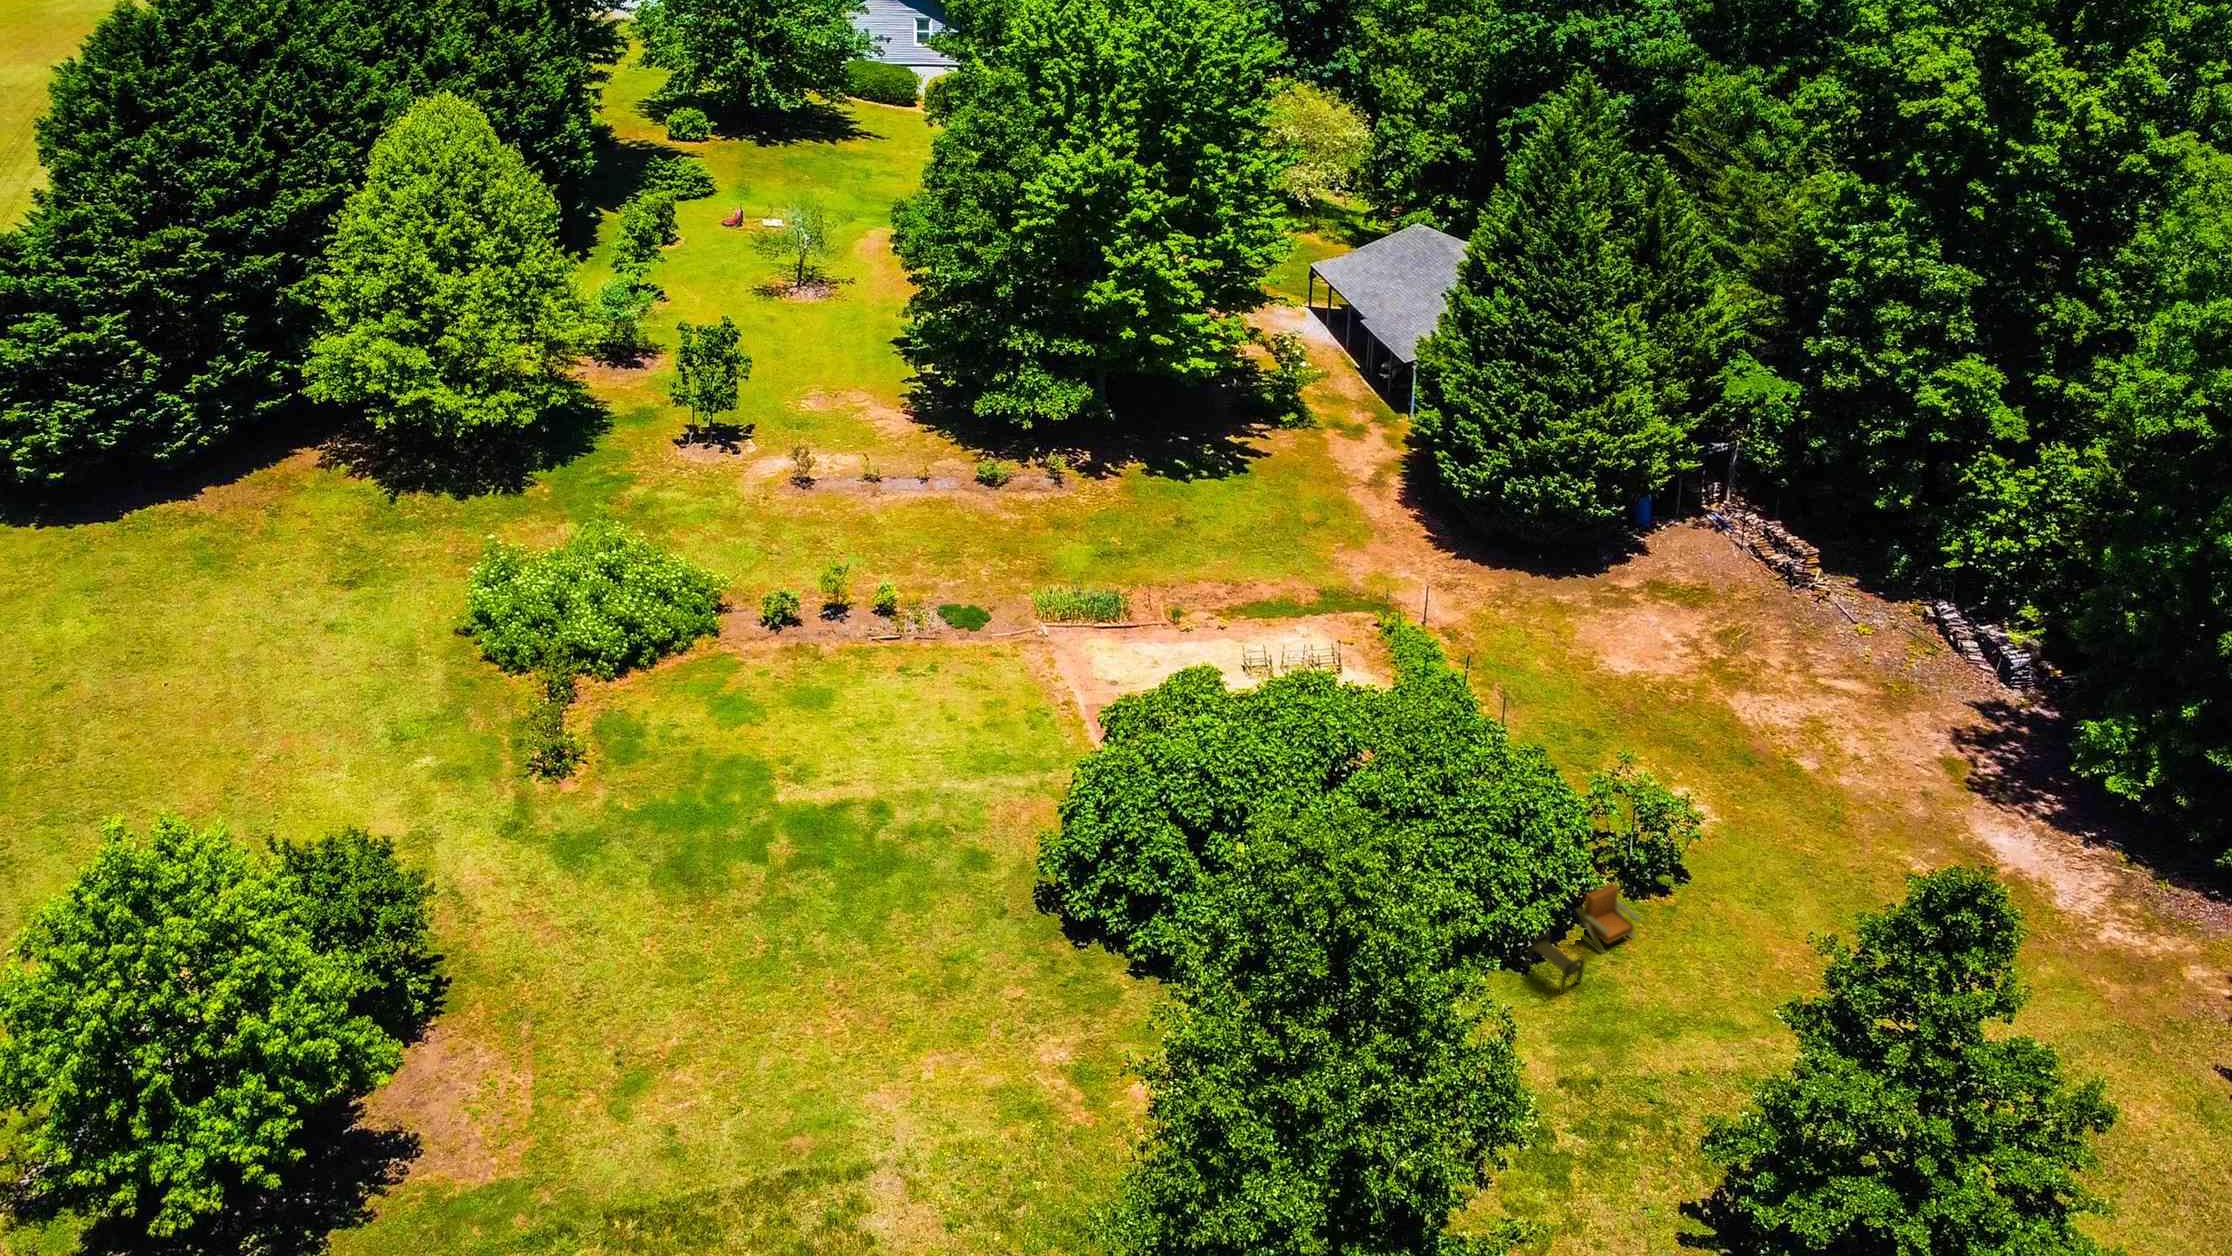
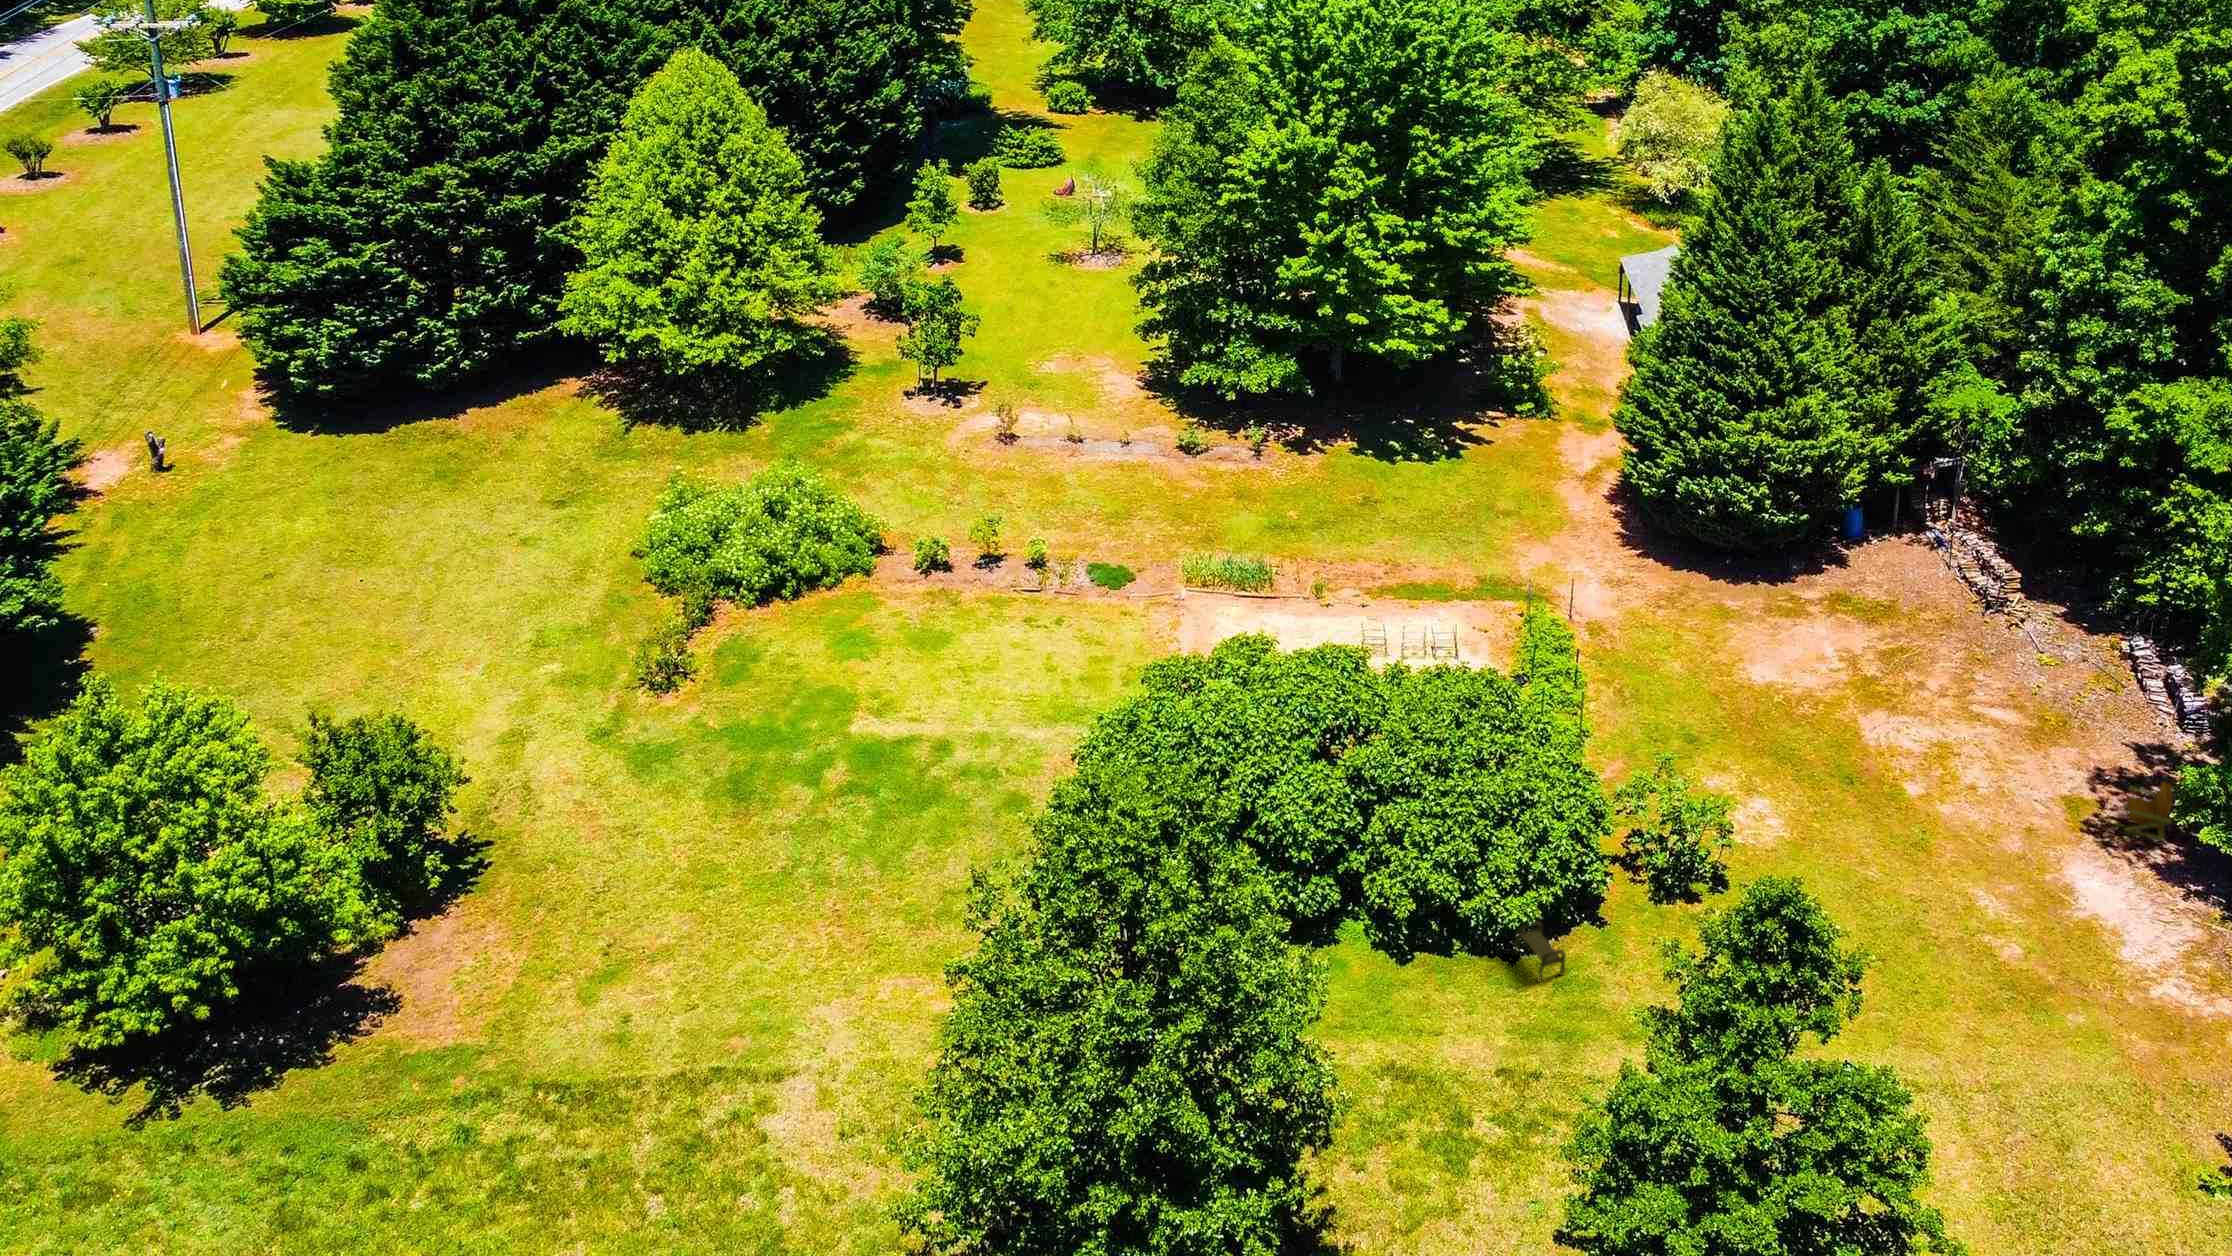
lounge chair: present [1576,884,1640,954] -> present [2124,782,2173,841]

